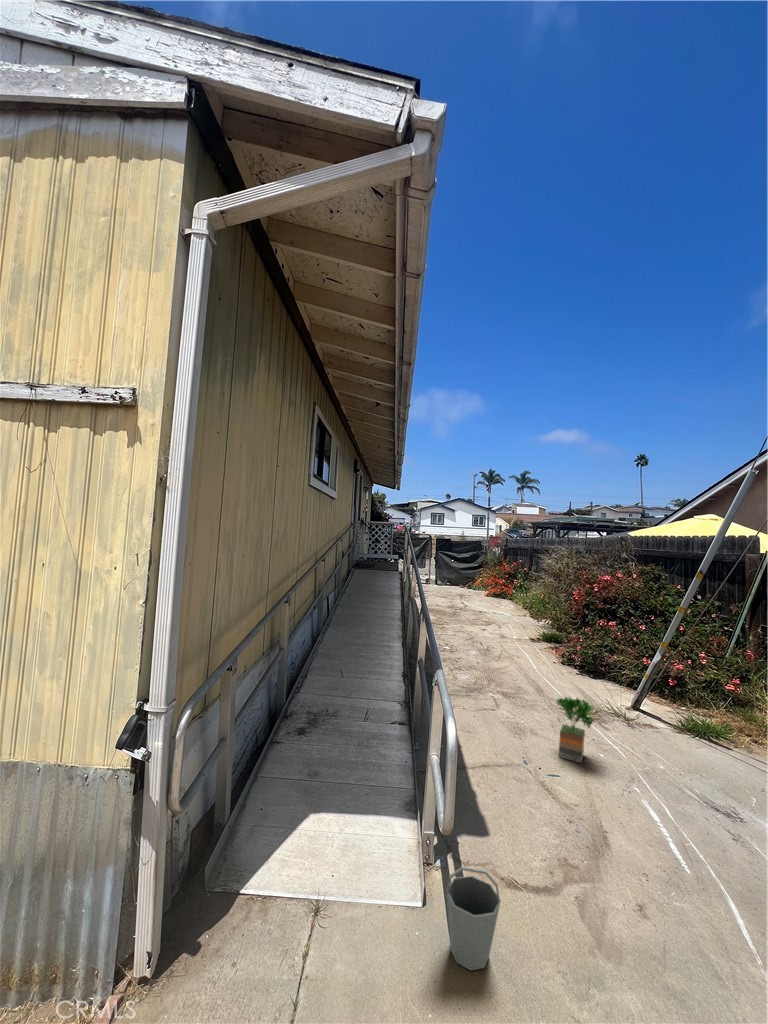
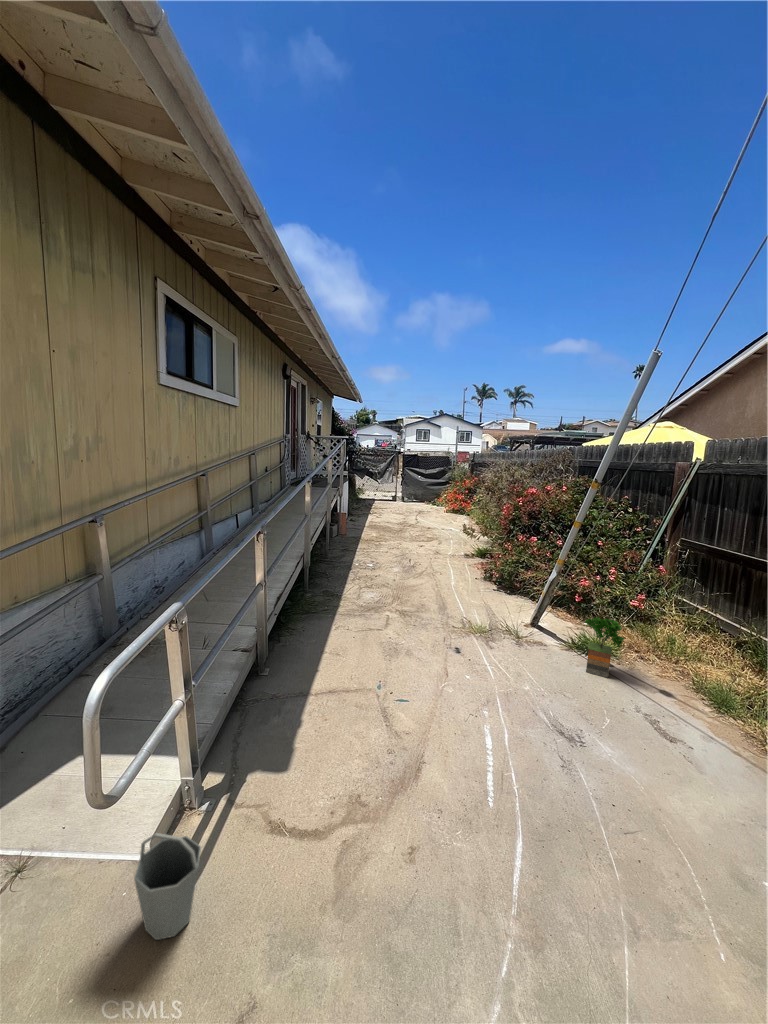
potted tree: present [556,697,595,763] -> present [585,617,624,678]

